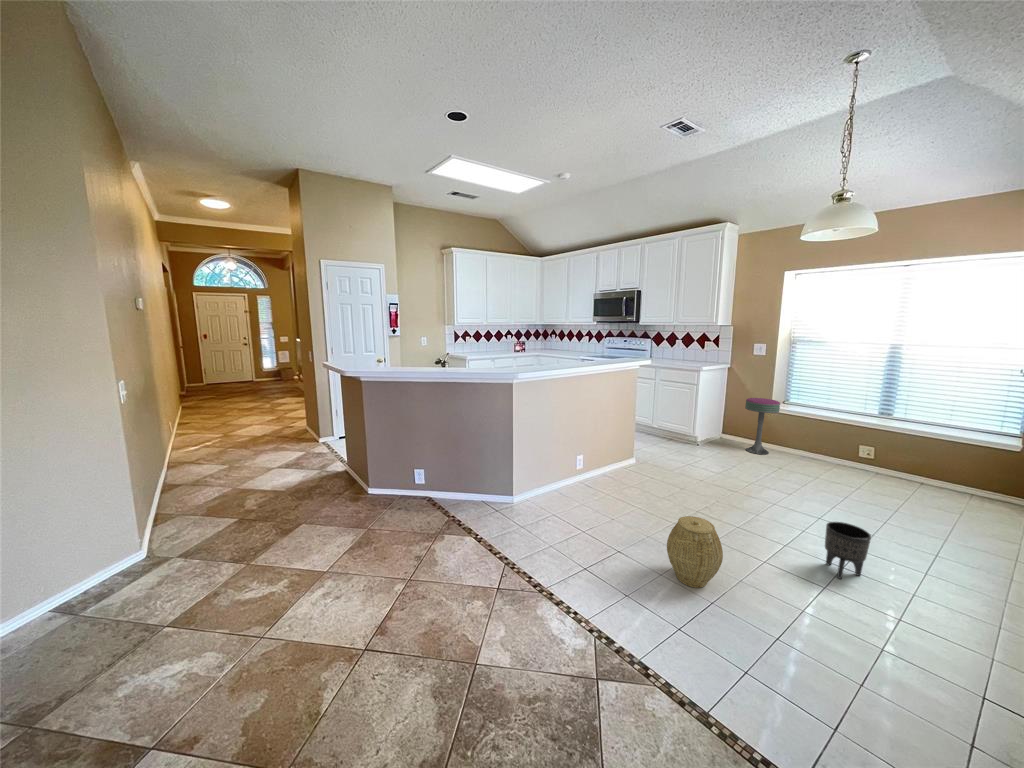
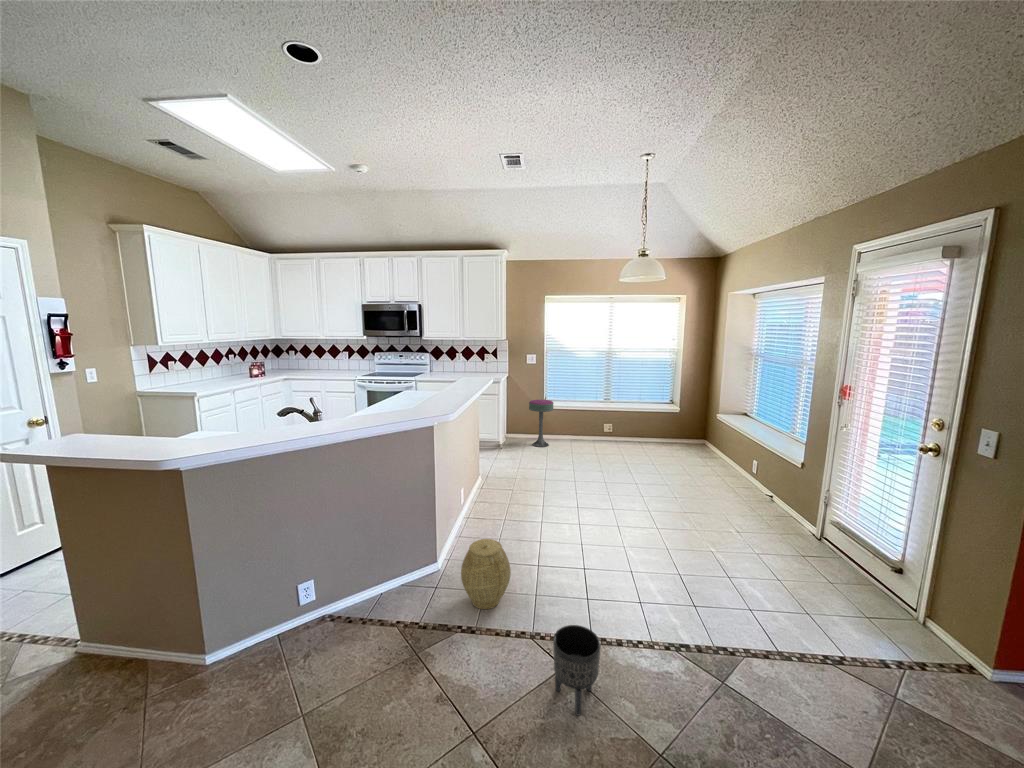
woven basket: present [667,516,723,588] -> present [461,539,511,609]
planter: present [825,522,871,579] -> present [553,625,601,715]

